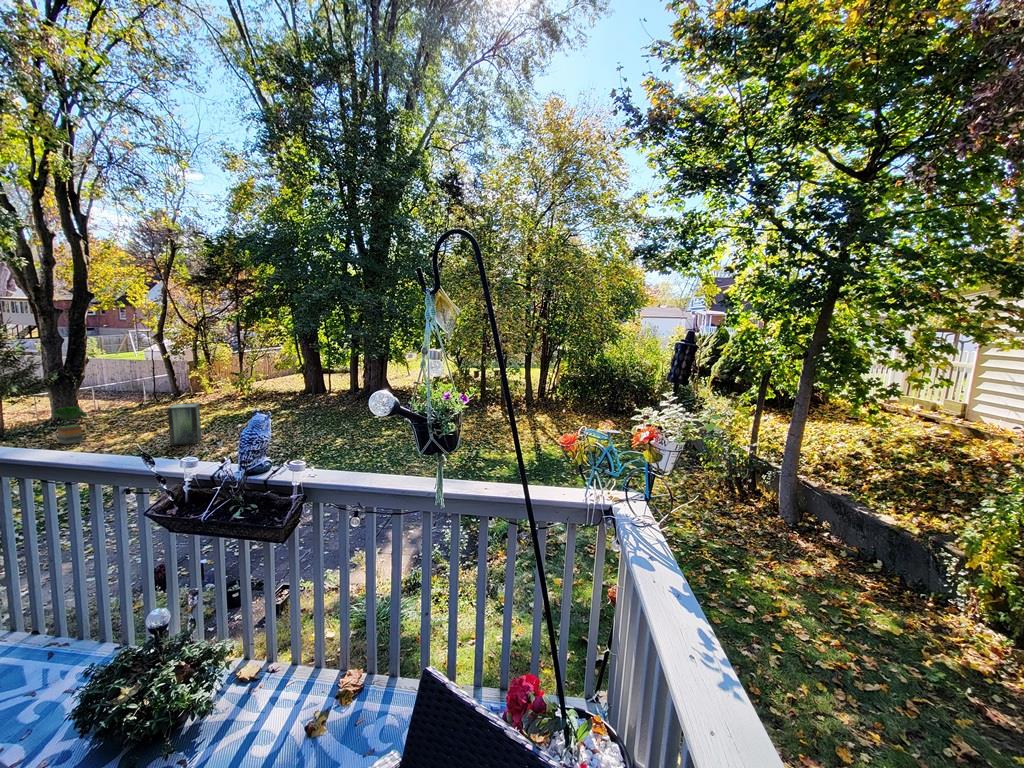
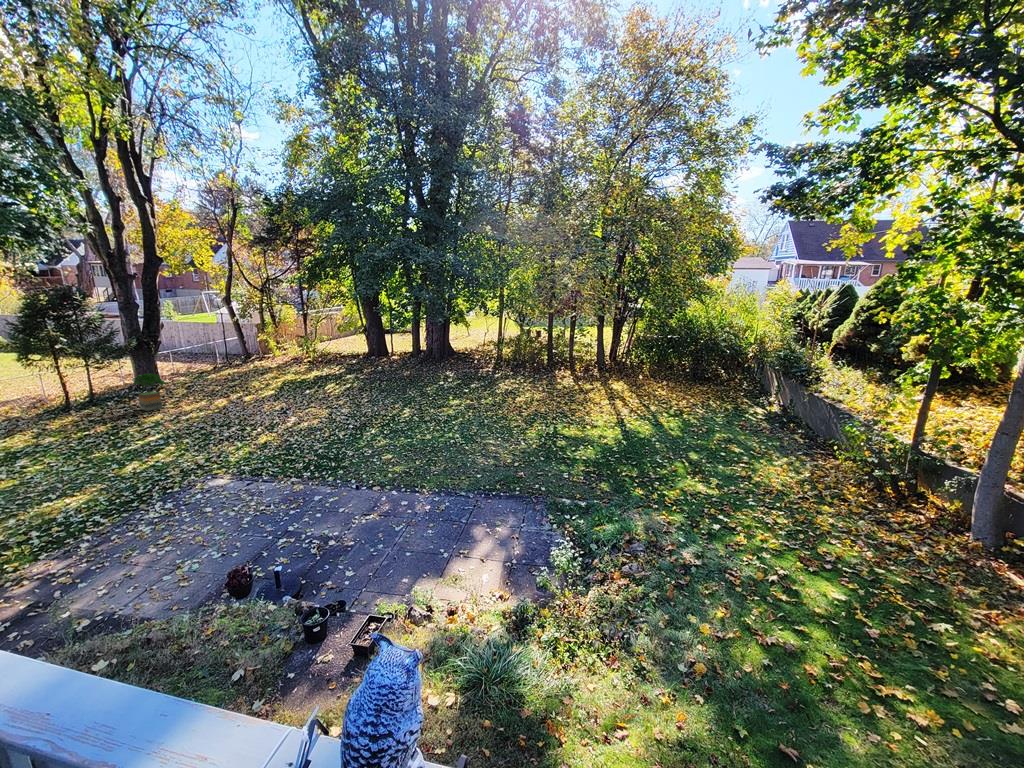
storage box: present [168,403,201,445] -> none [237,371,272,414]

